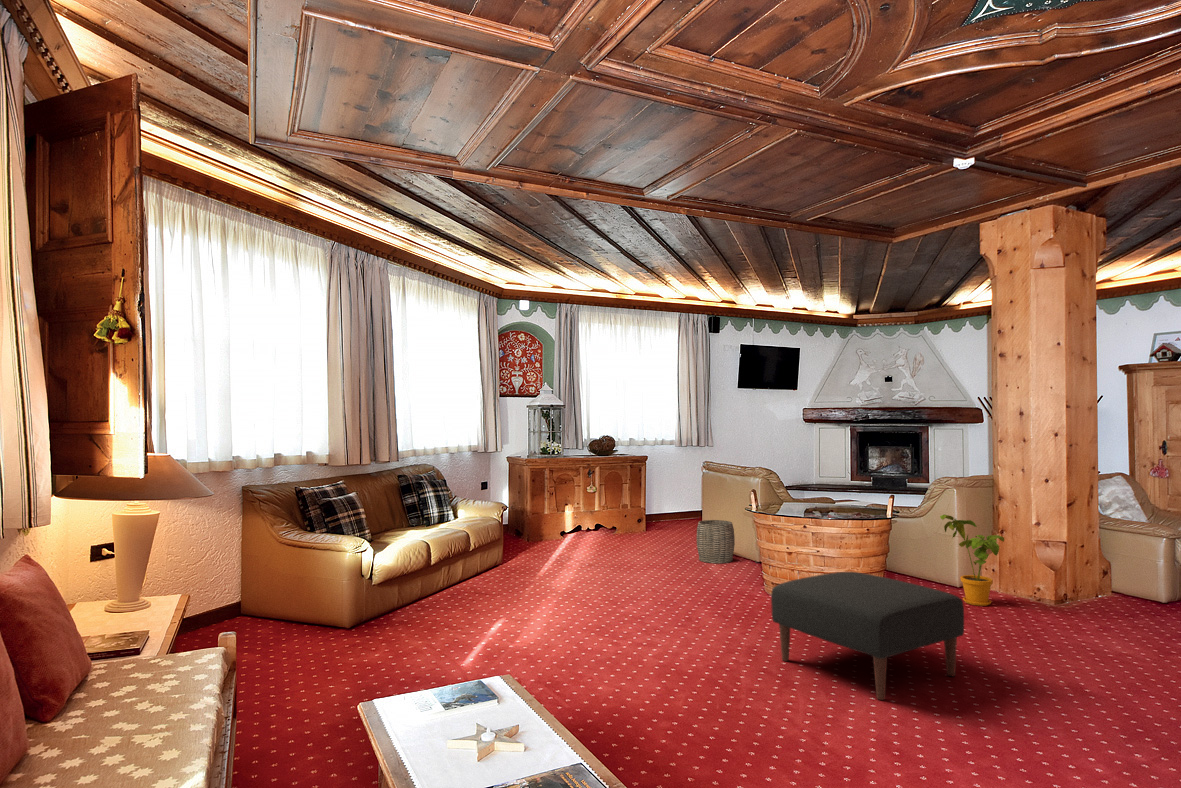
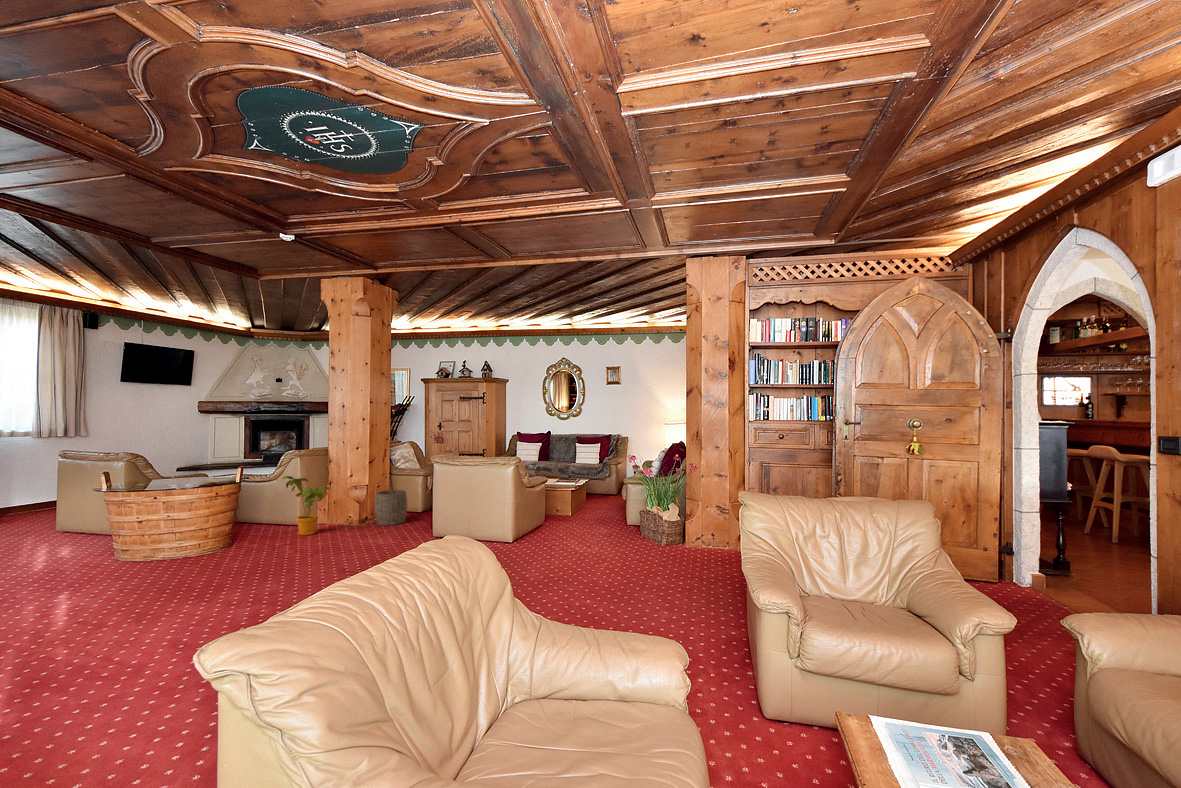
woven basket: present [697,520,735,563] -> present [375,490,407,525]
ottoman: present [771,572,964,700] -> none [94,526,272,618]

